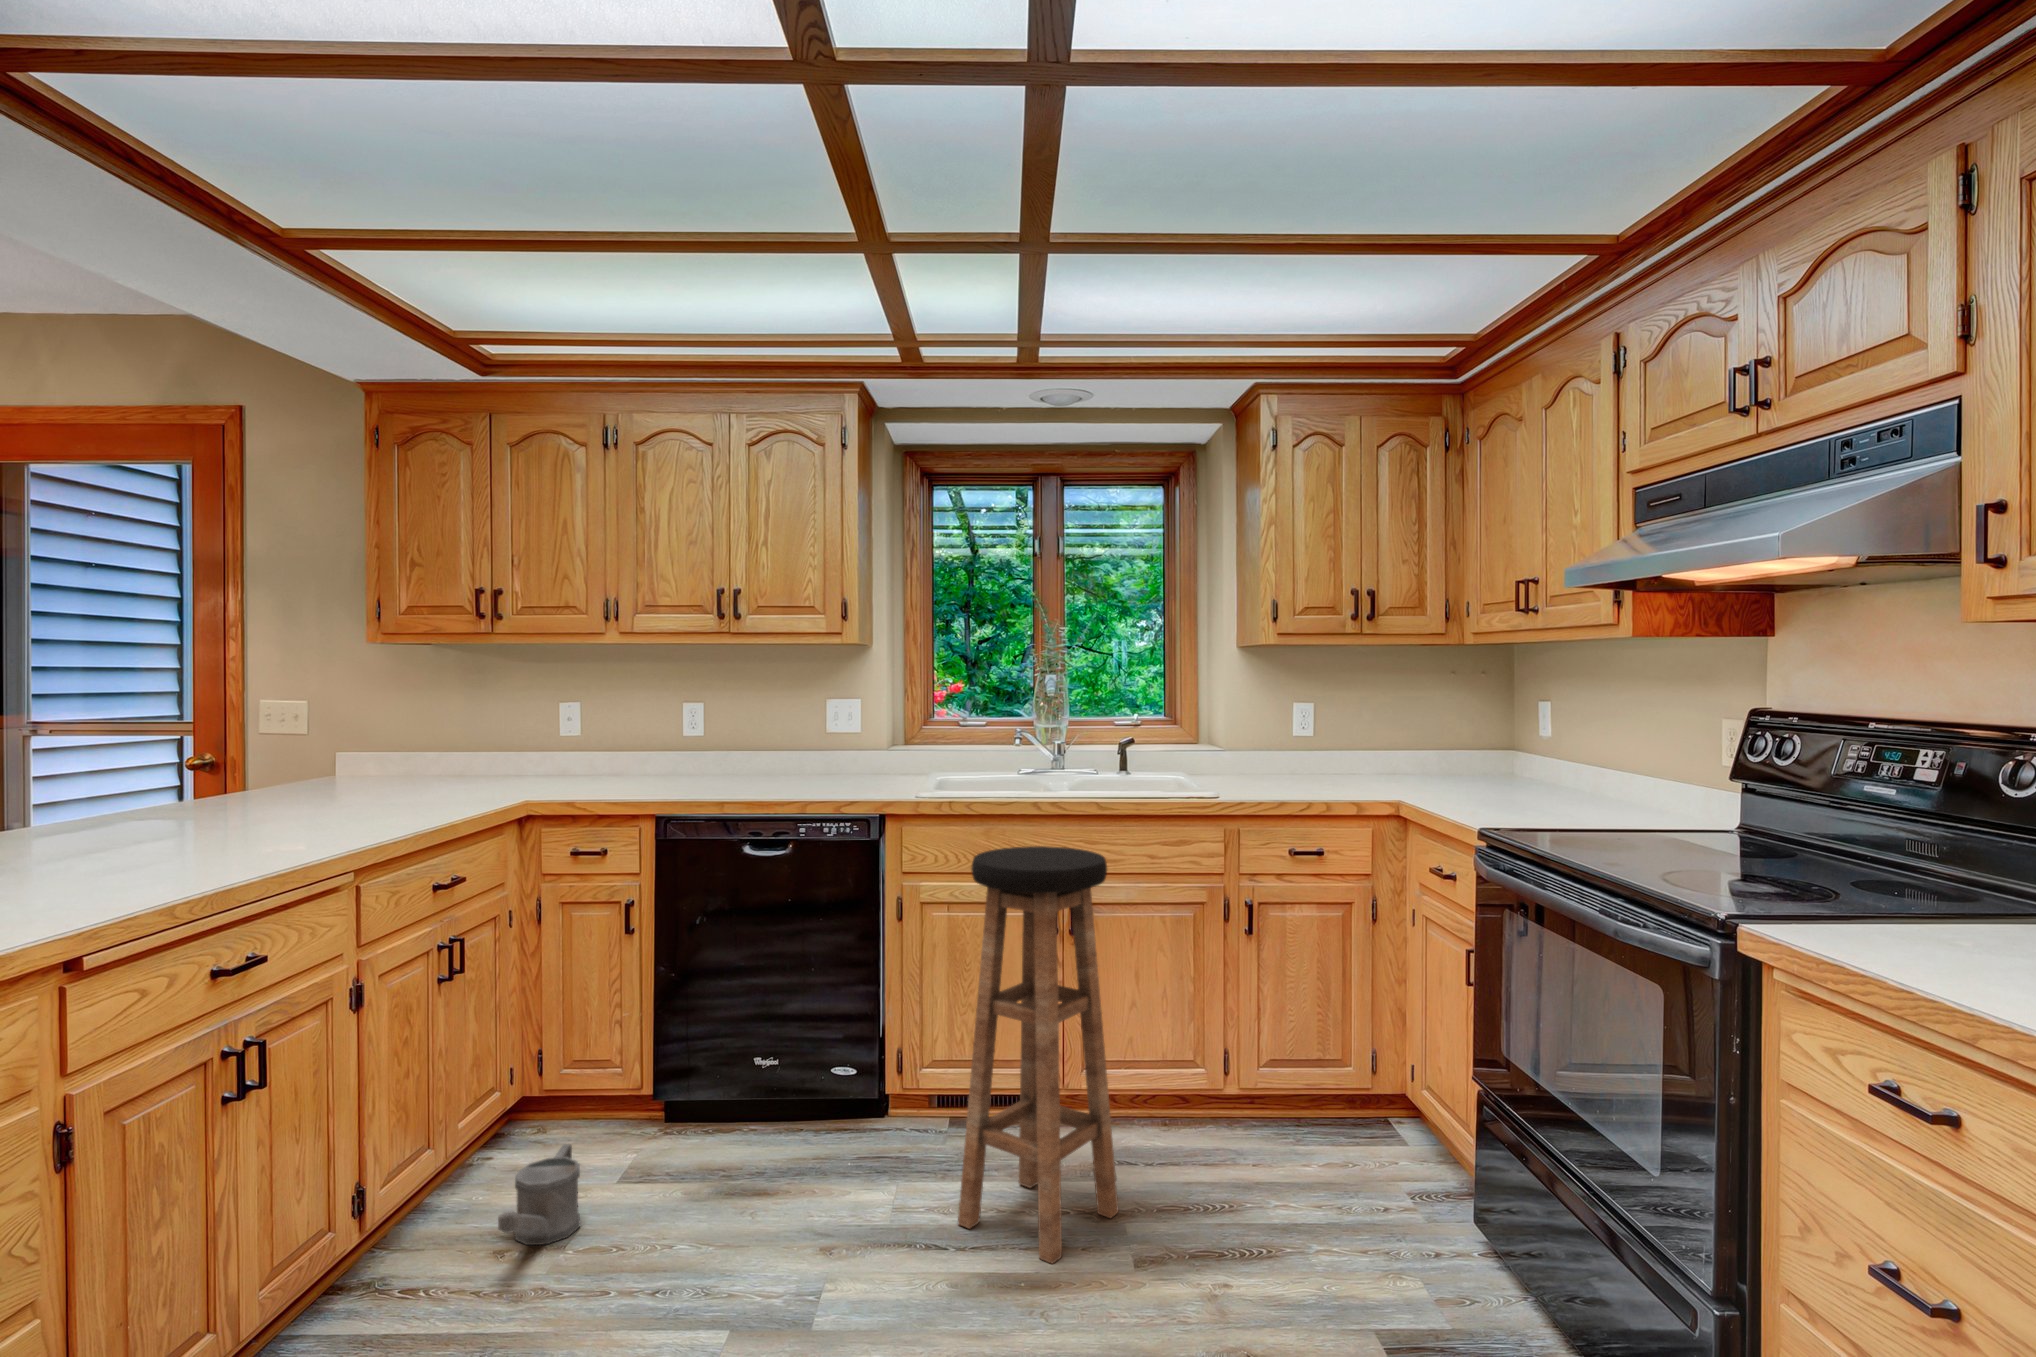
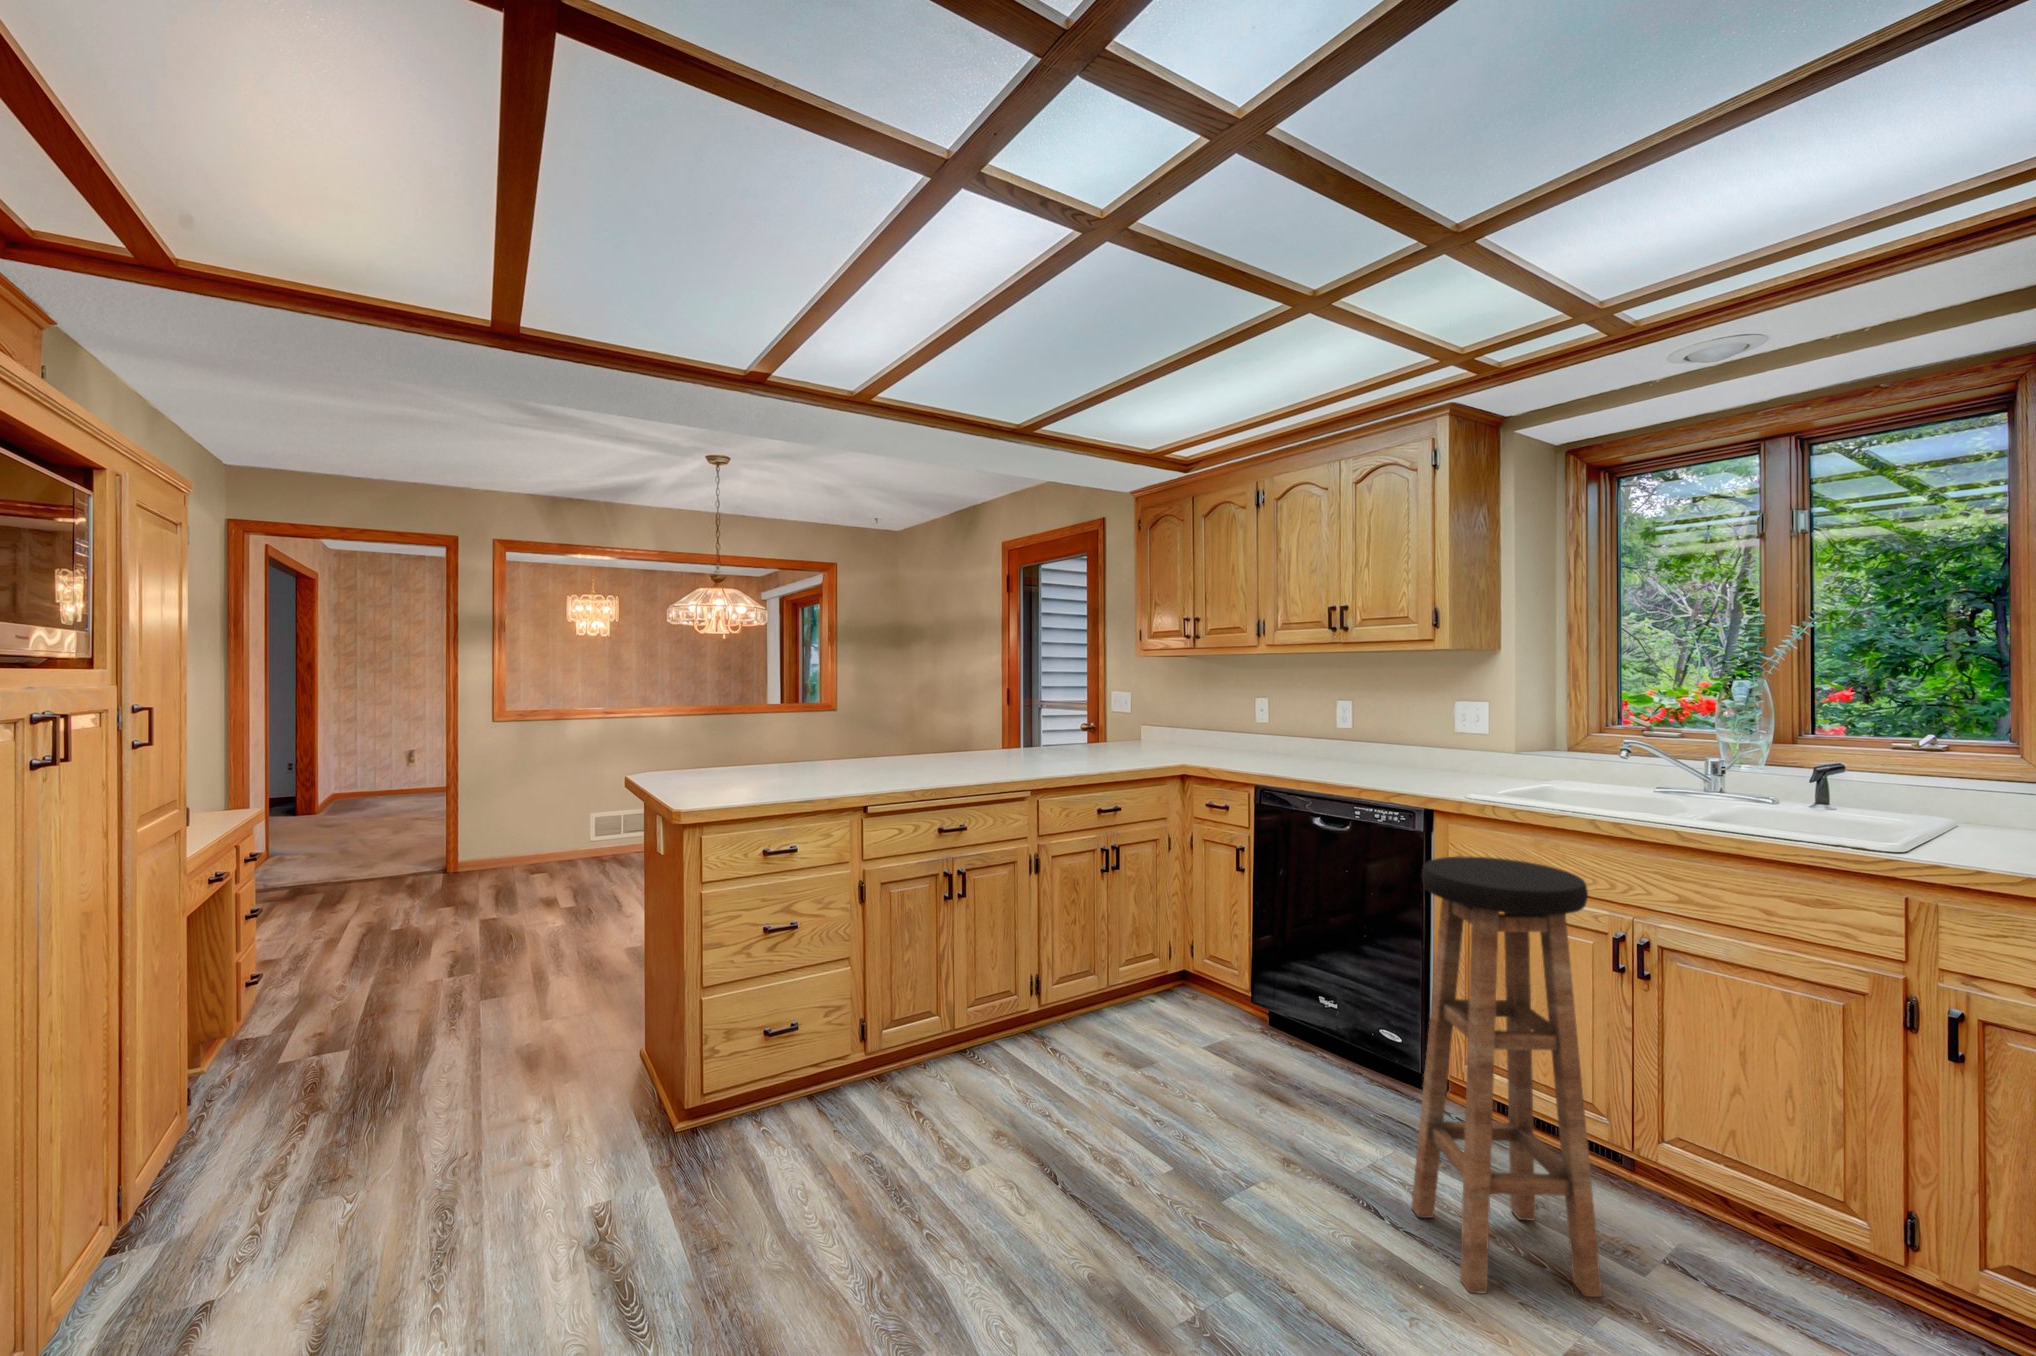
watering can: present [498,1144,580,1245] -> none [1084,1006,1165,1068]

